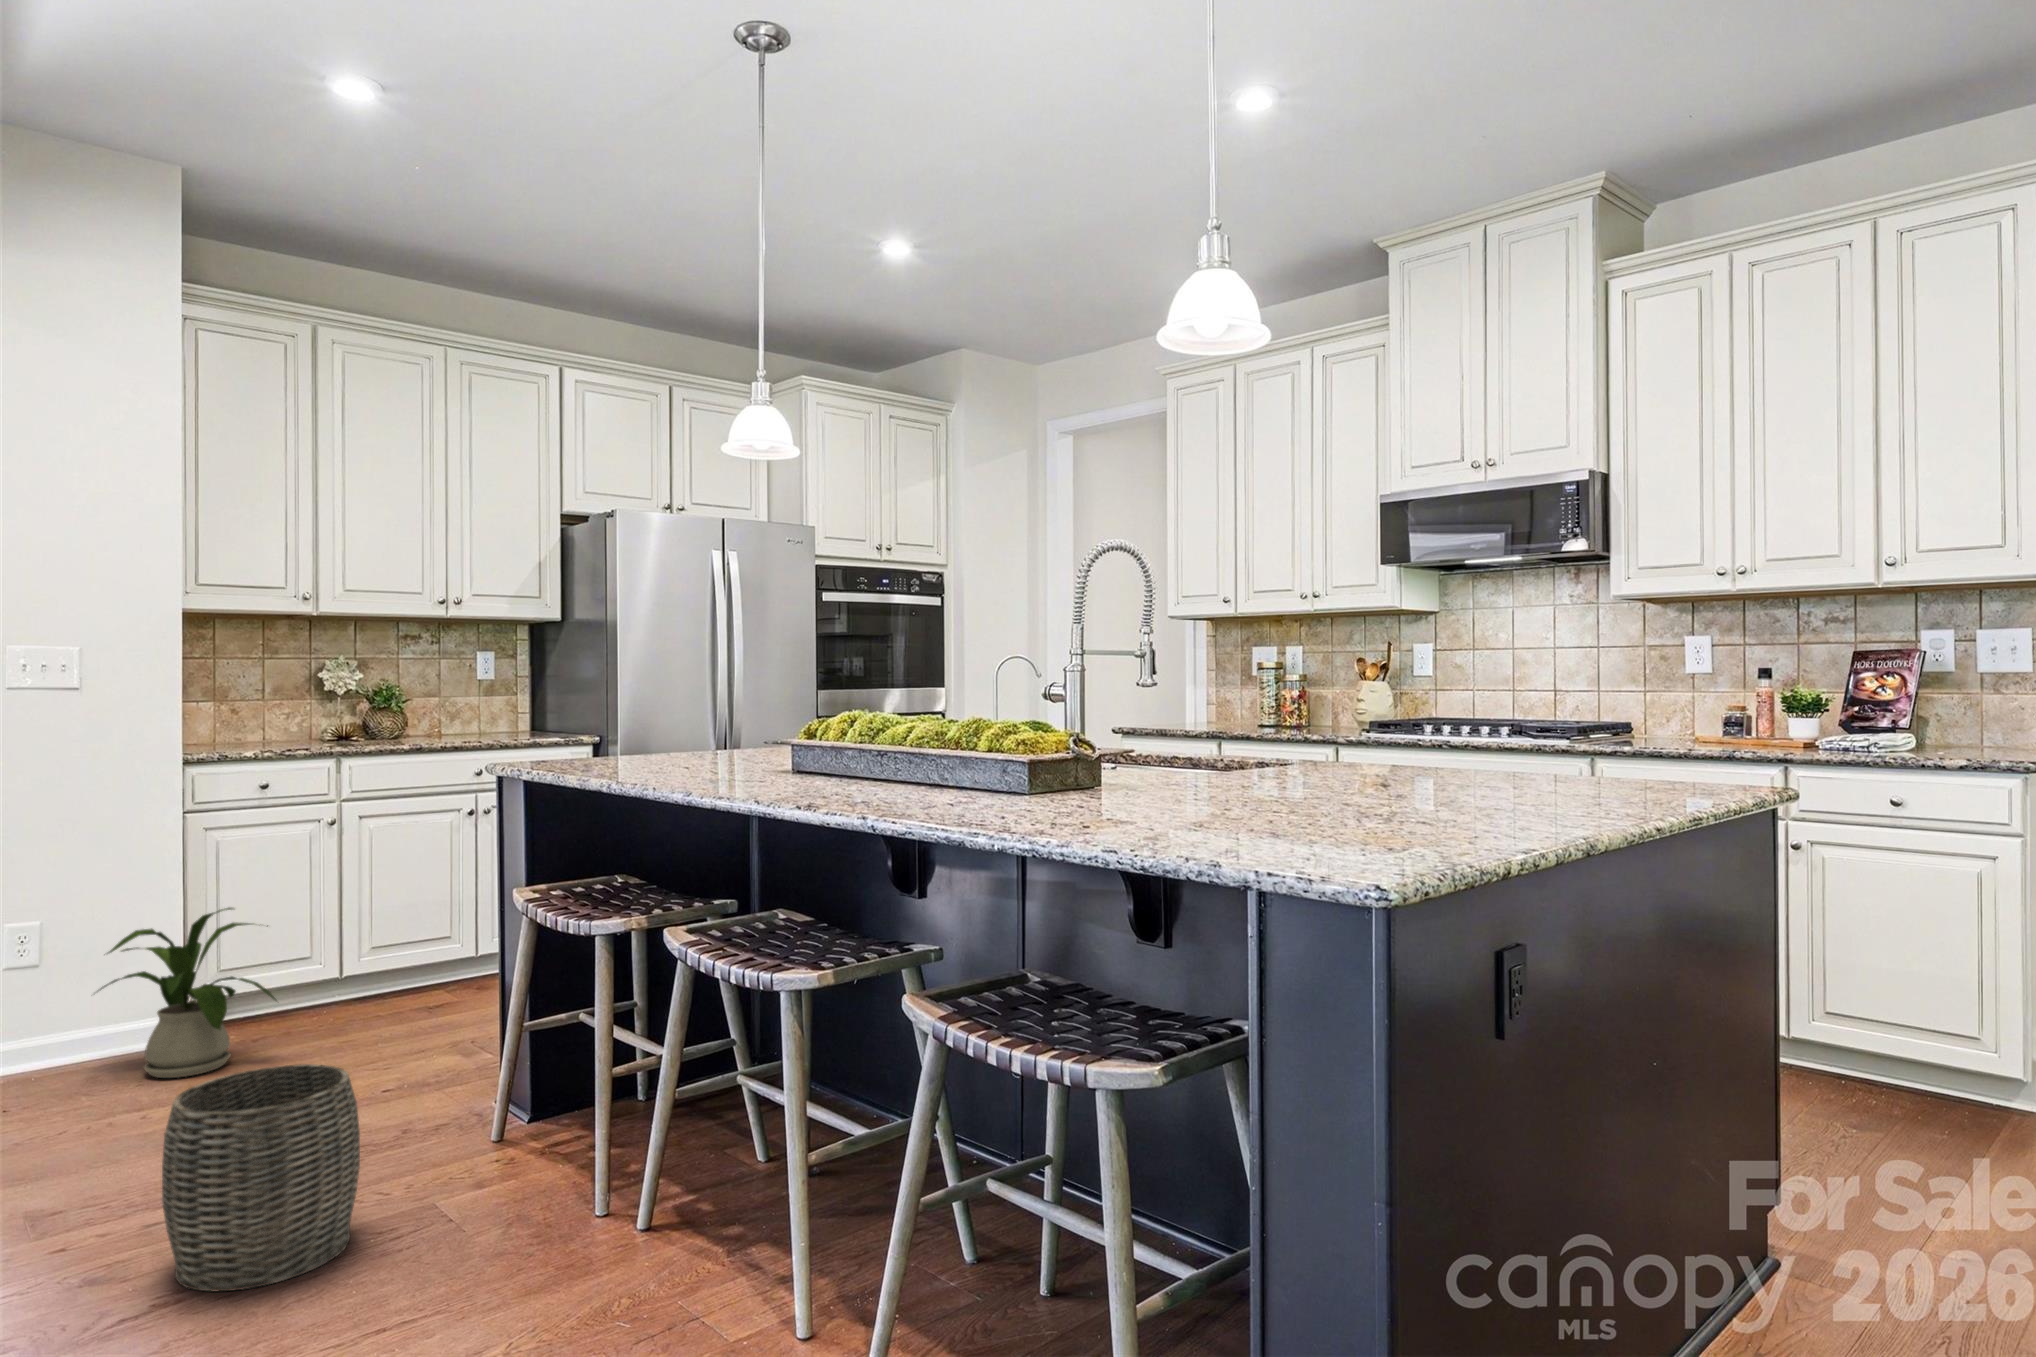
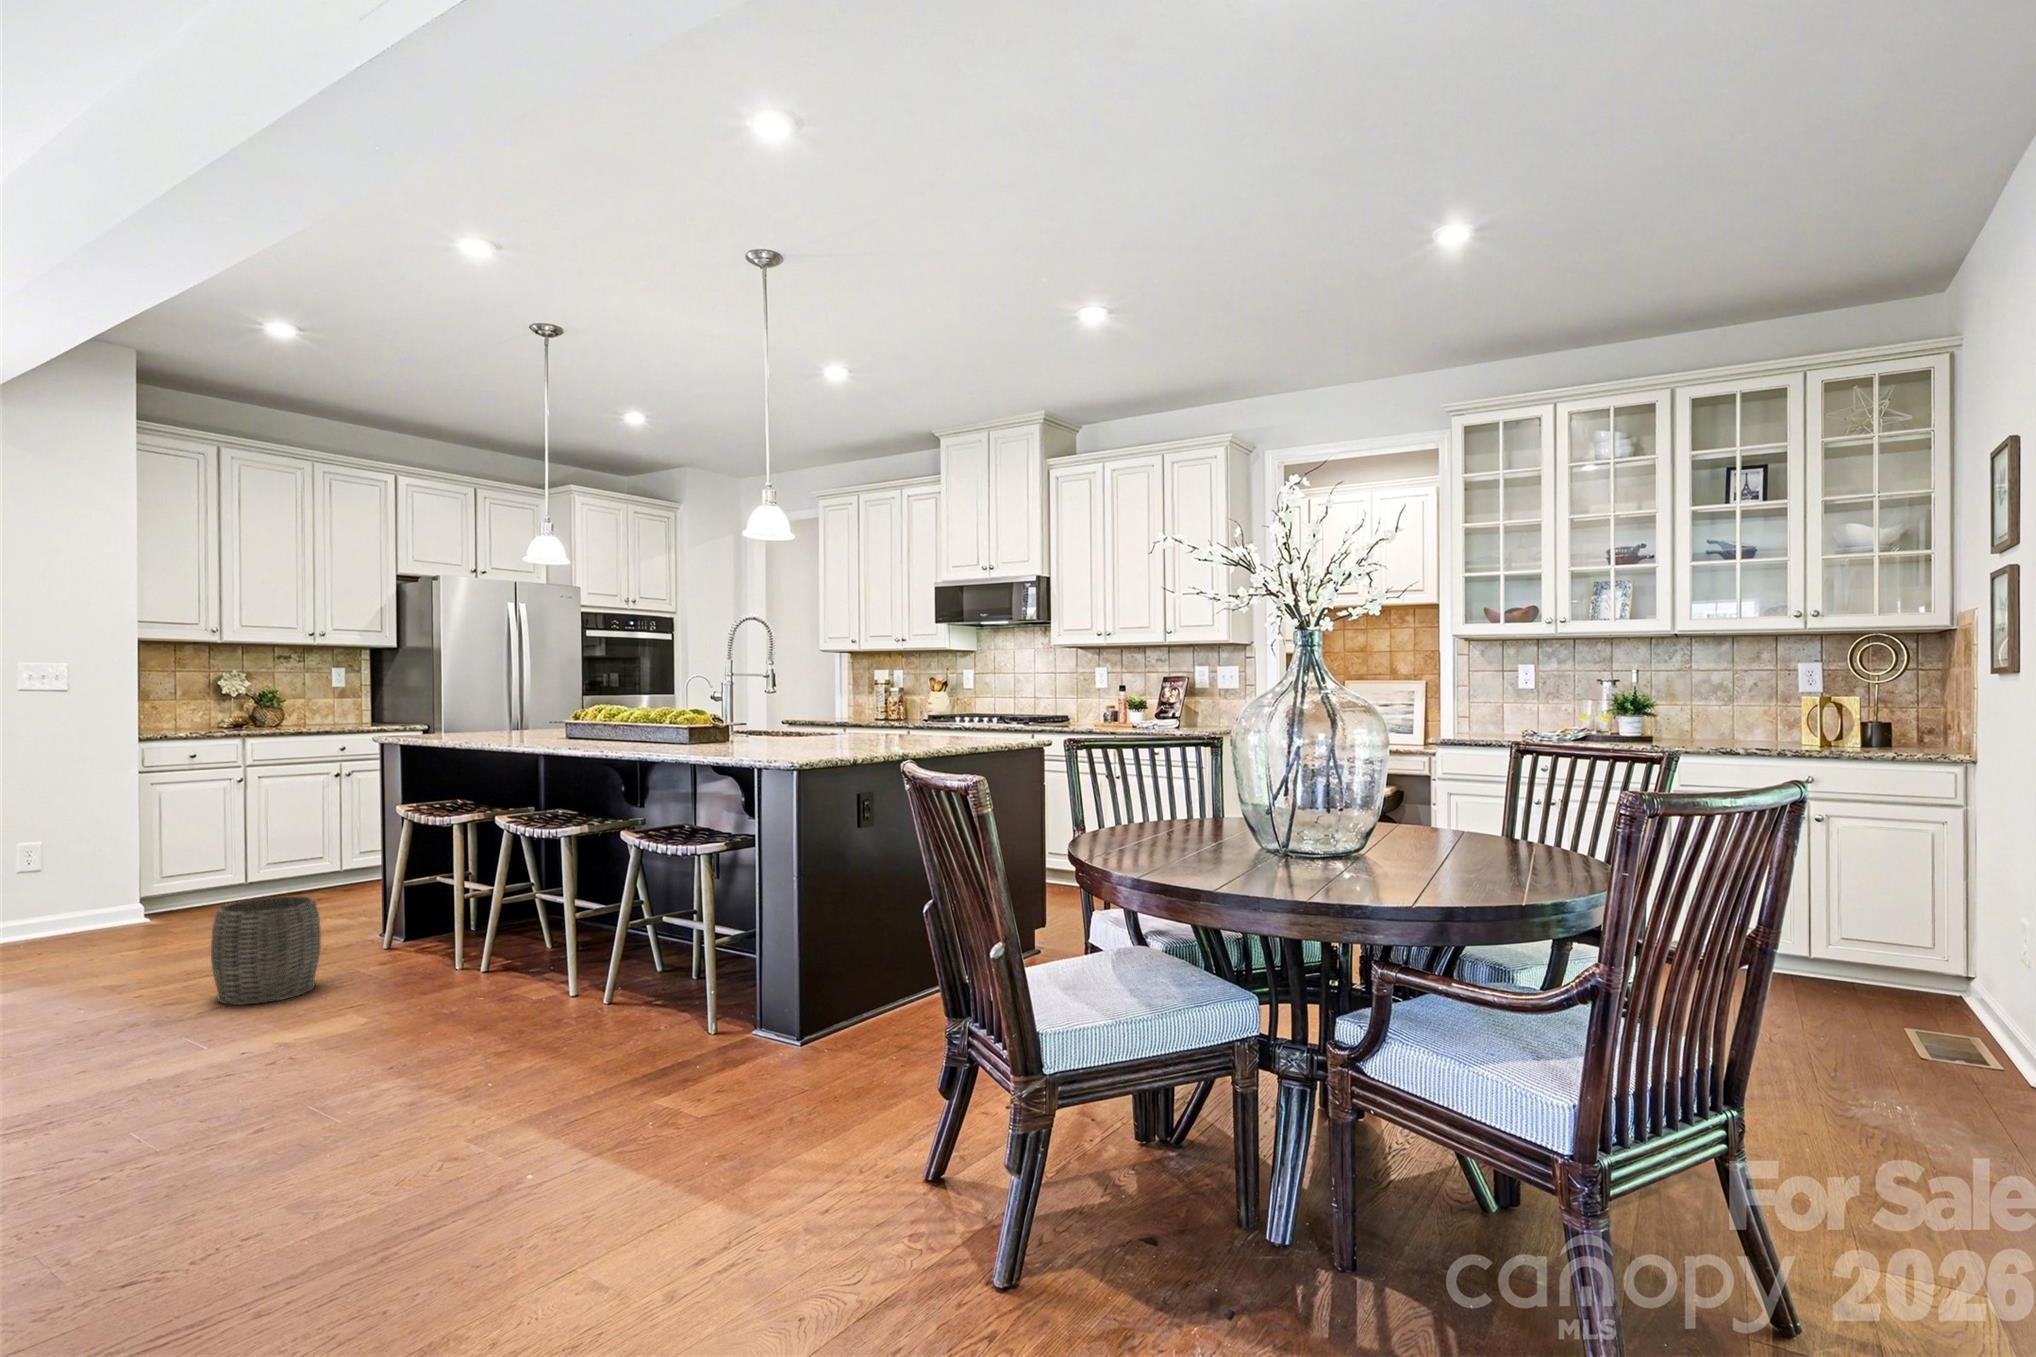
house plant: present [100,908,276,1078] -> none [80,830,217,939]

